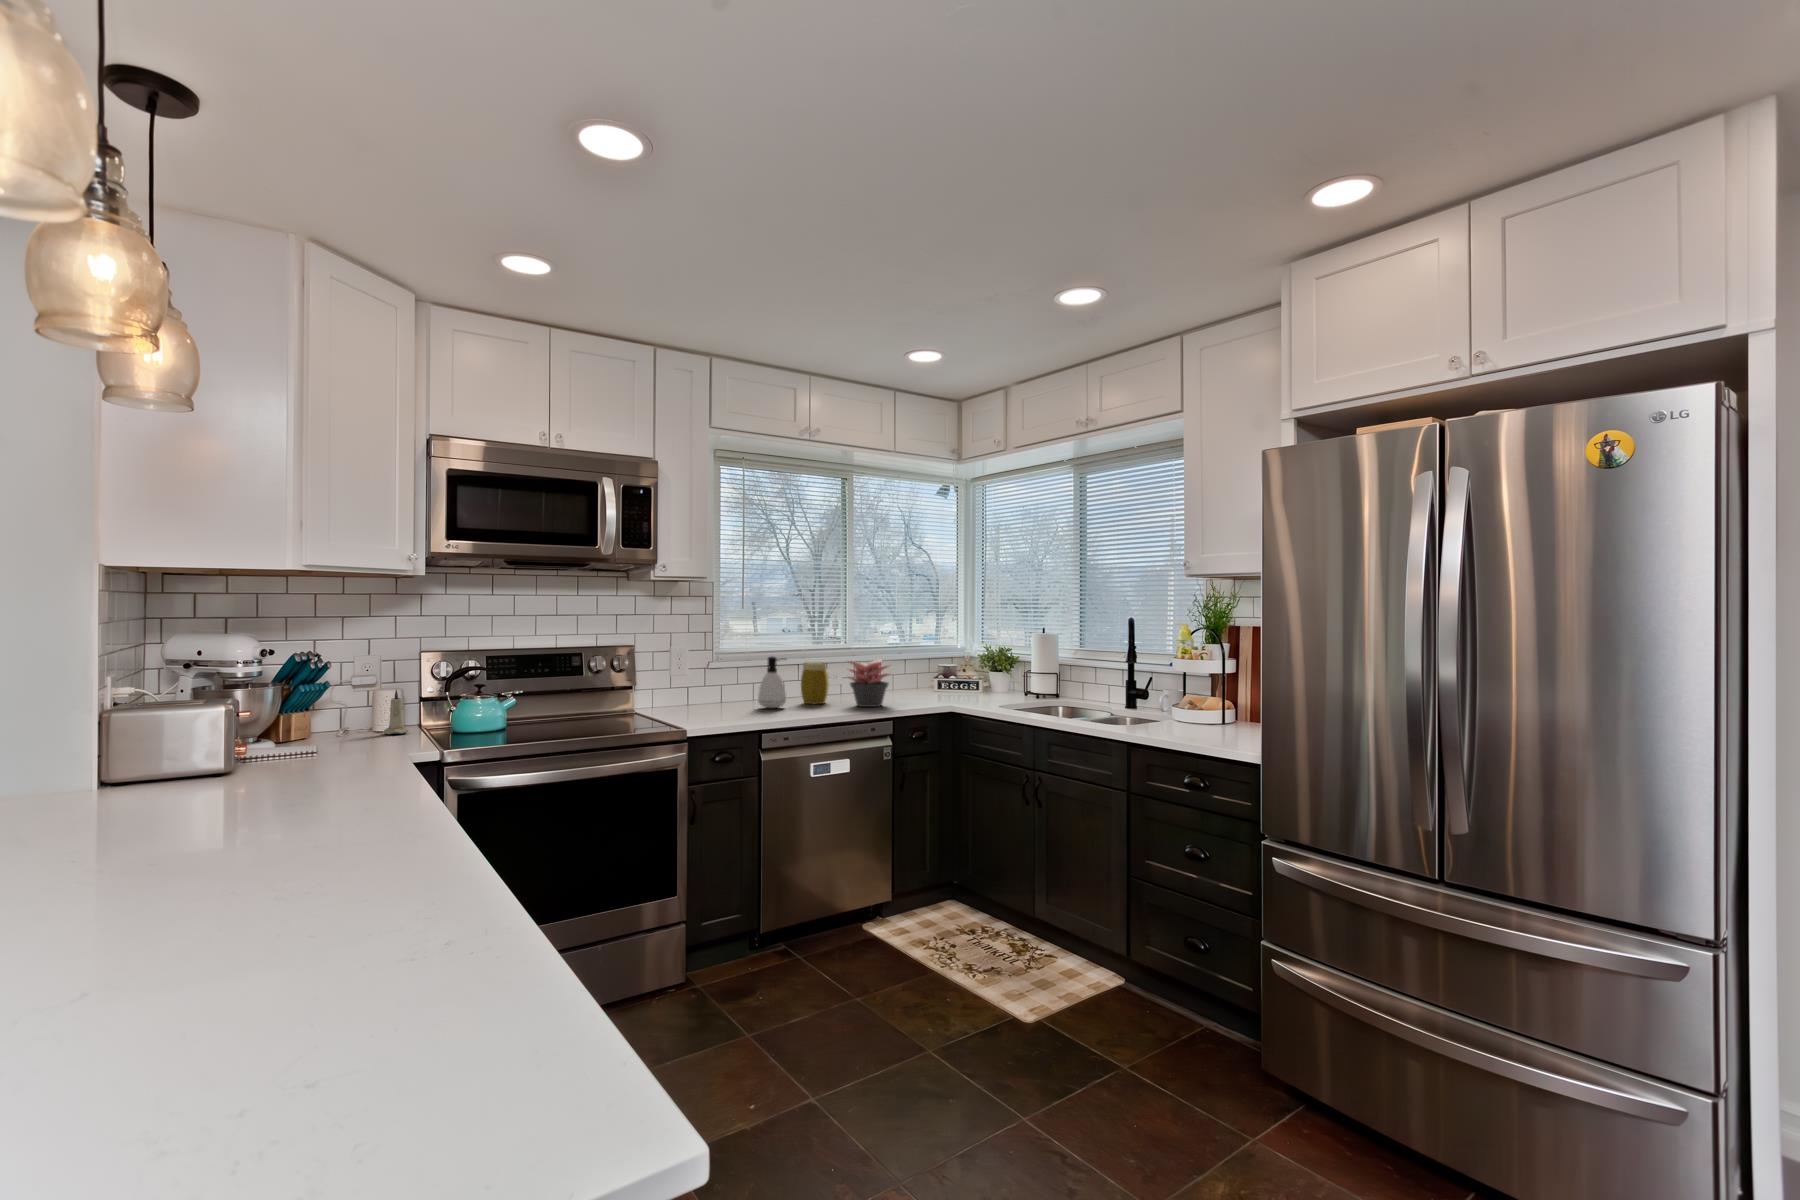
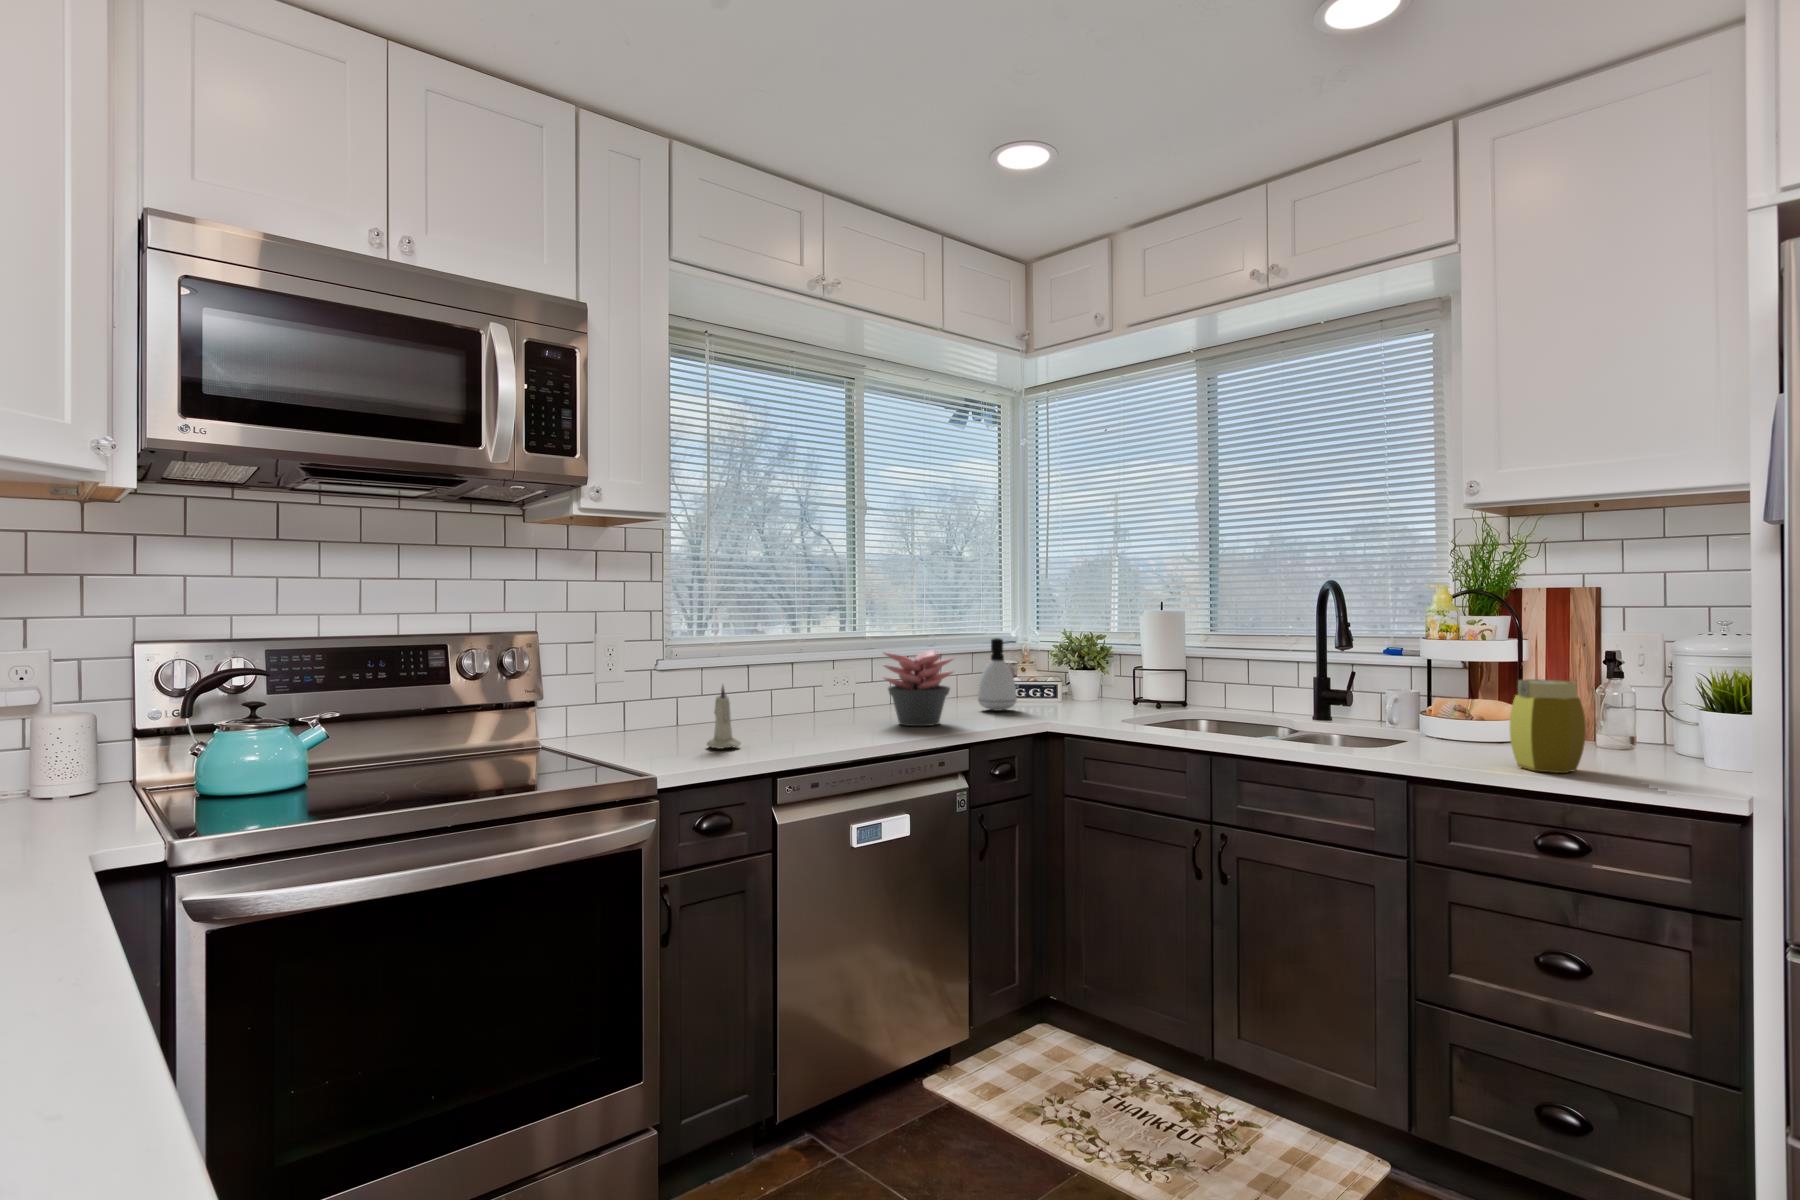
soap dispenser: present [758,657,786,708] -> present [978,638,1017,710]
jar: present [801,662,829,704] -> present [1510,679,1586,773]
candle: present [383,690,408,734] -> present [707,686,741,749]

